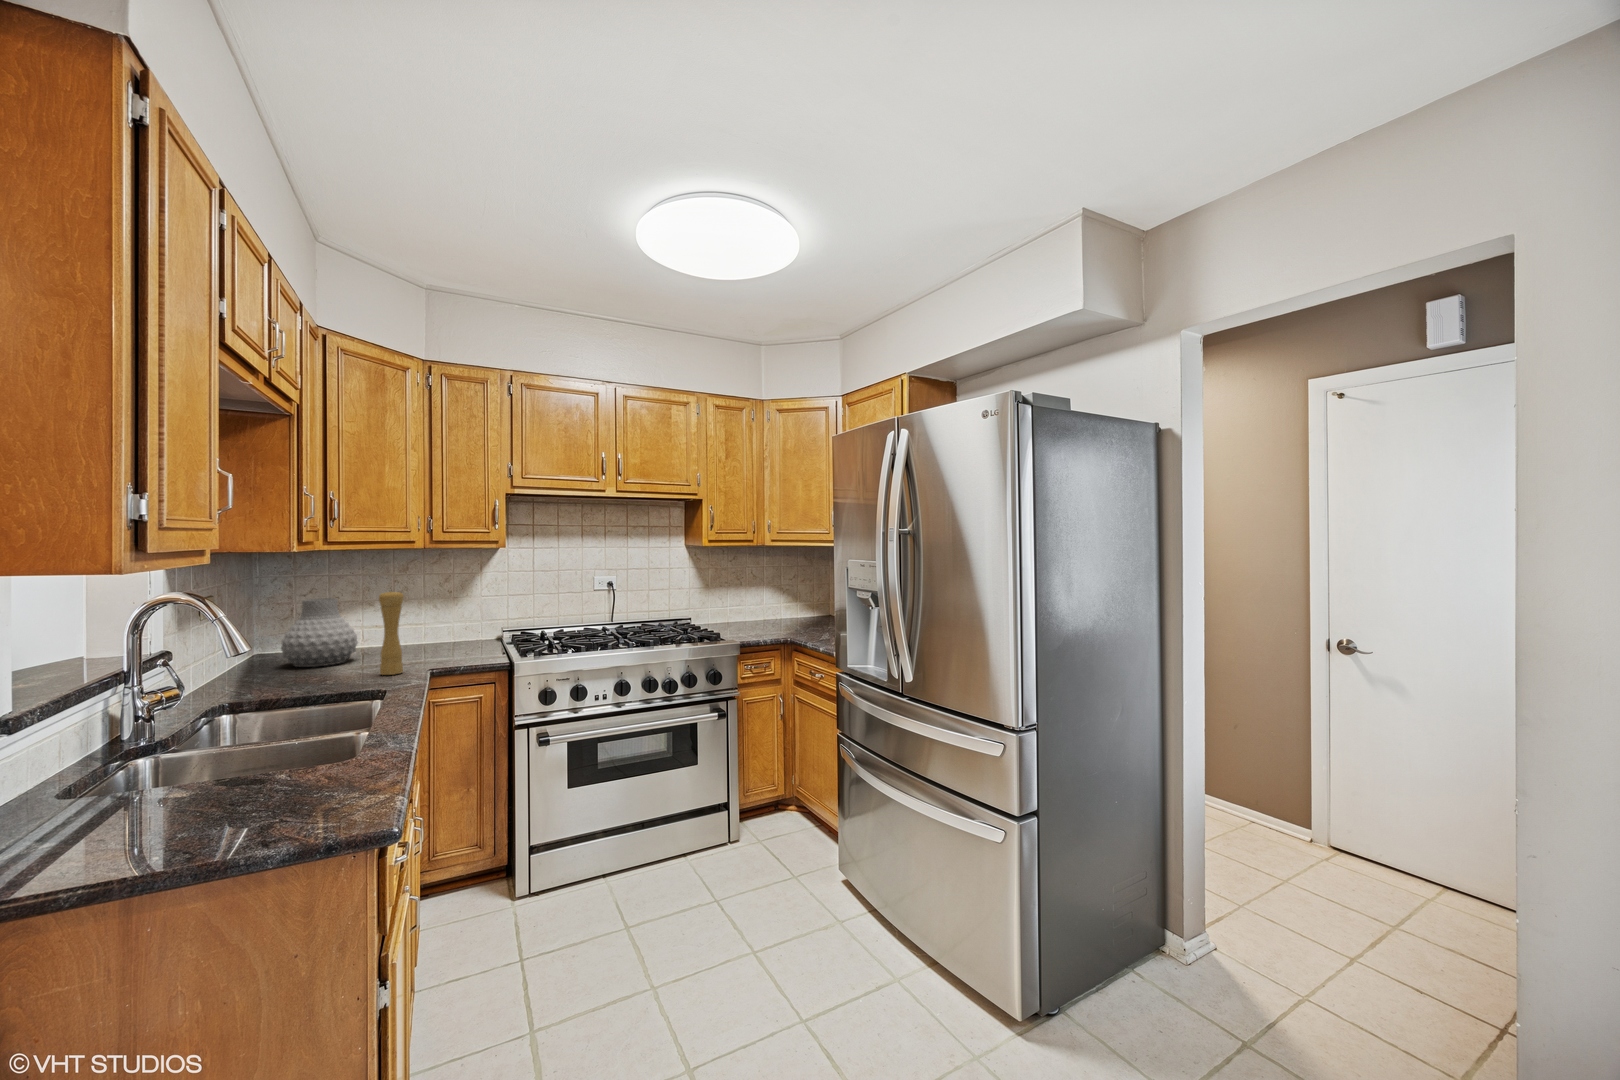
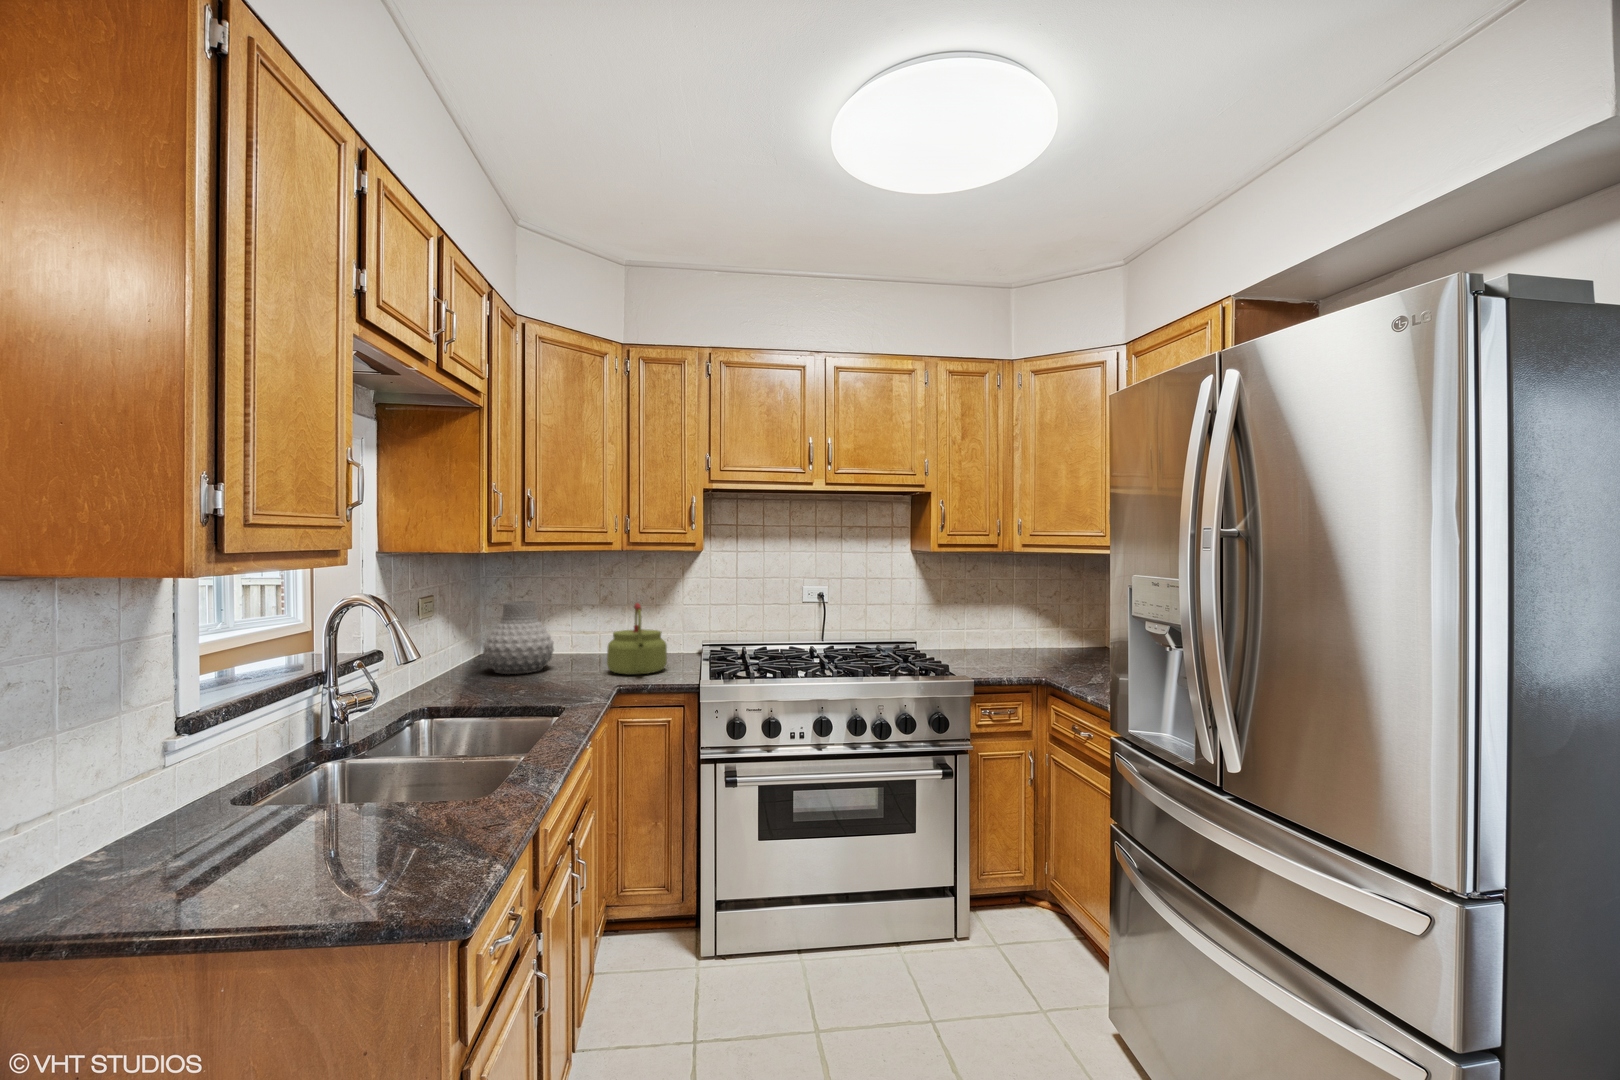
pepper mill: present [379,591,404,675] -> none [560,597,584,691]
kettle: none [417,595,475,659] -> present [607,603,667,675]

